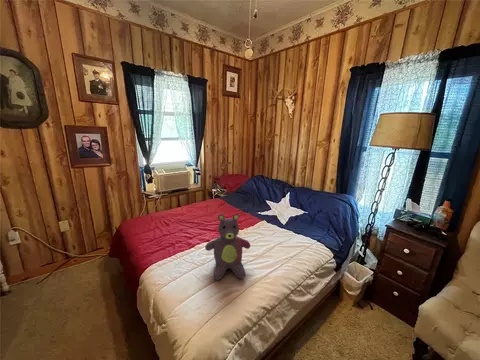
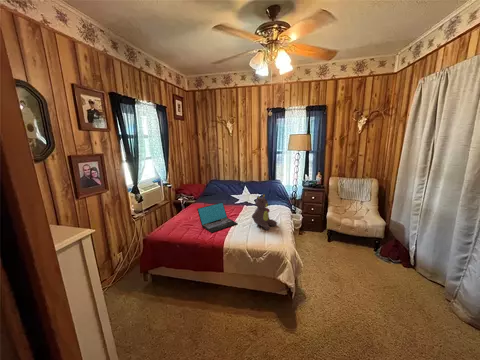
laptop: none [154,207,207,247] -> present [197,202,237,233]

